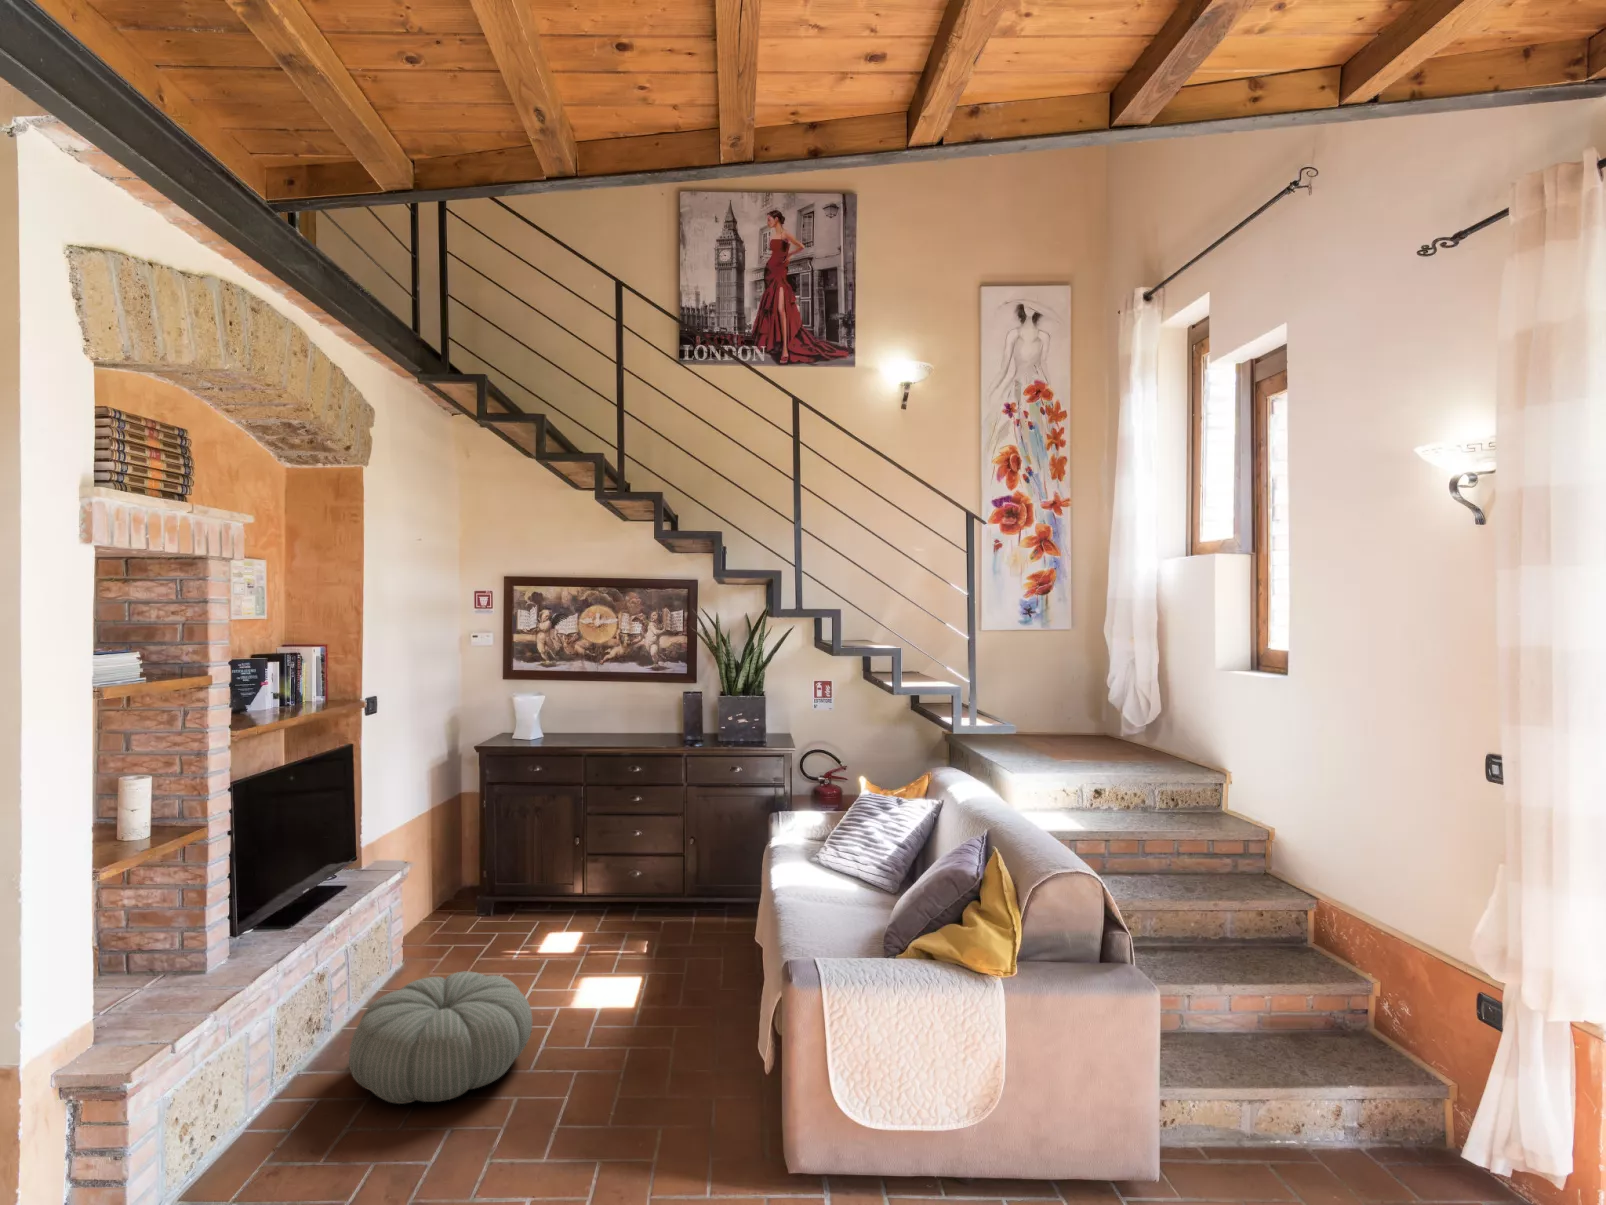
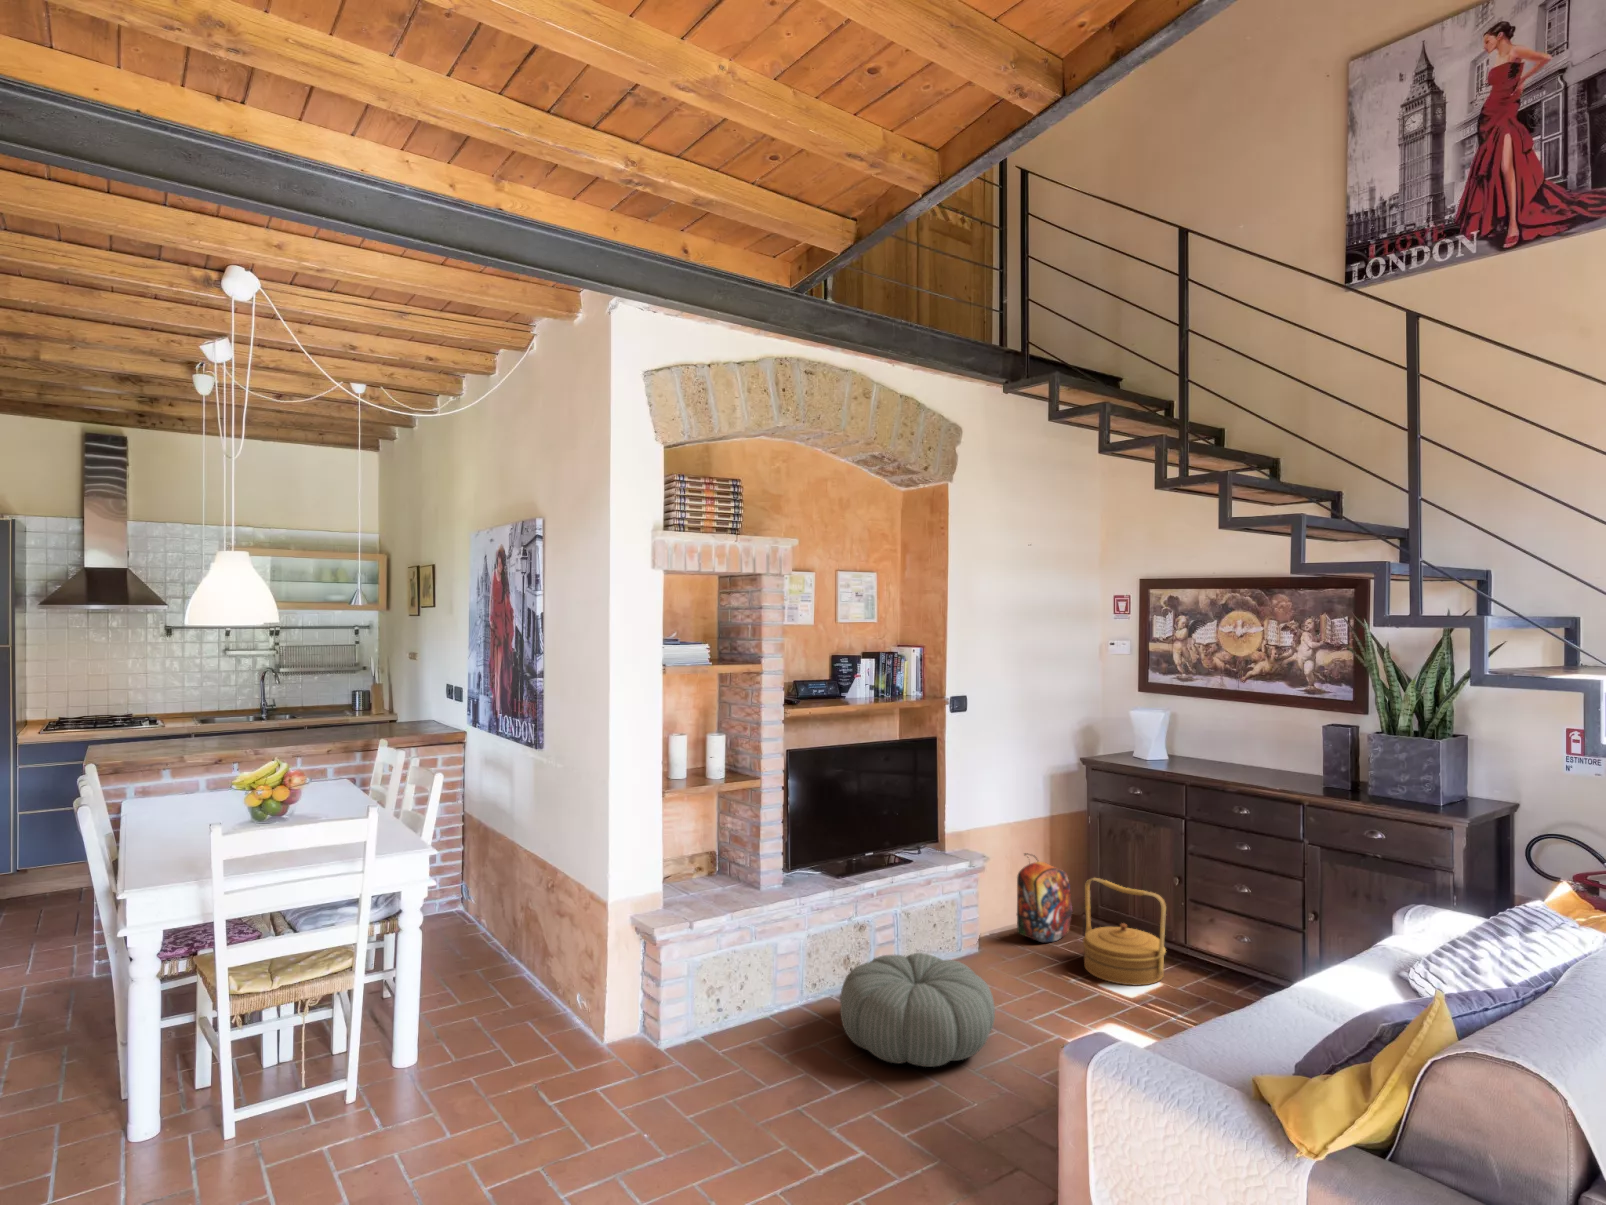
backpack: none [419,855,469,939] -> present [1017,853,1072,942]
woven basket: none [501,855,583,948] -> present [1082,878,1166,985]

